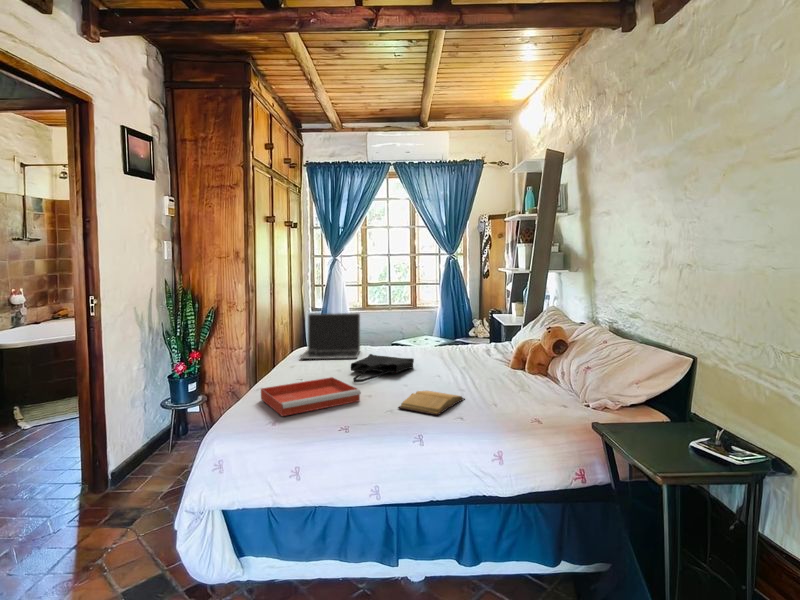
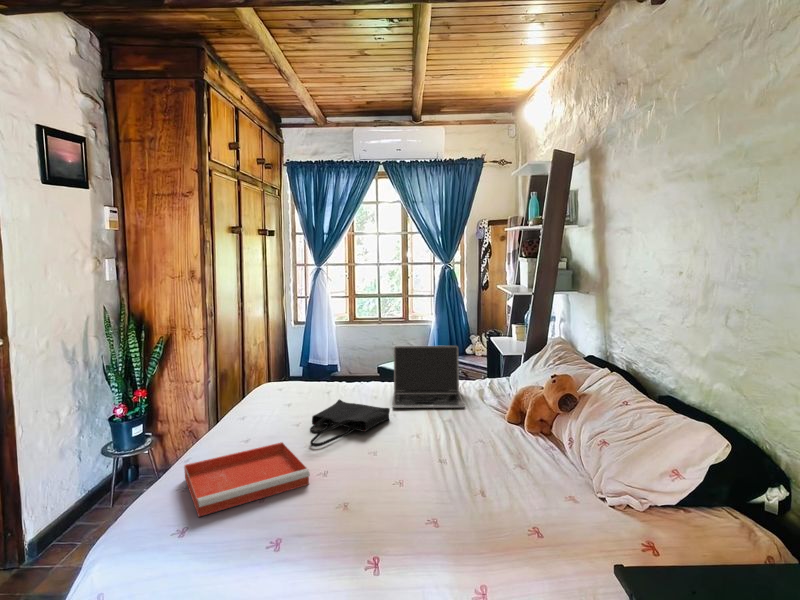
laptop: present [300,313,360,359] -> present [393,346,464,408]
book: present [398,391,464,415] -> none [354,468,445,520]

